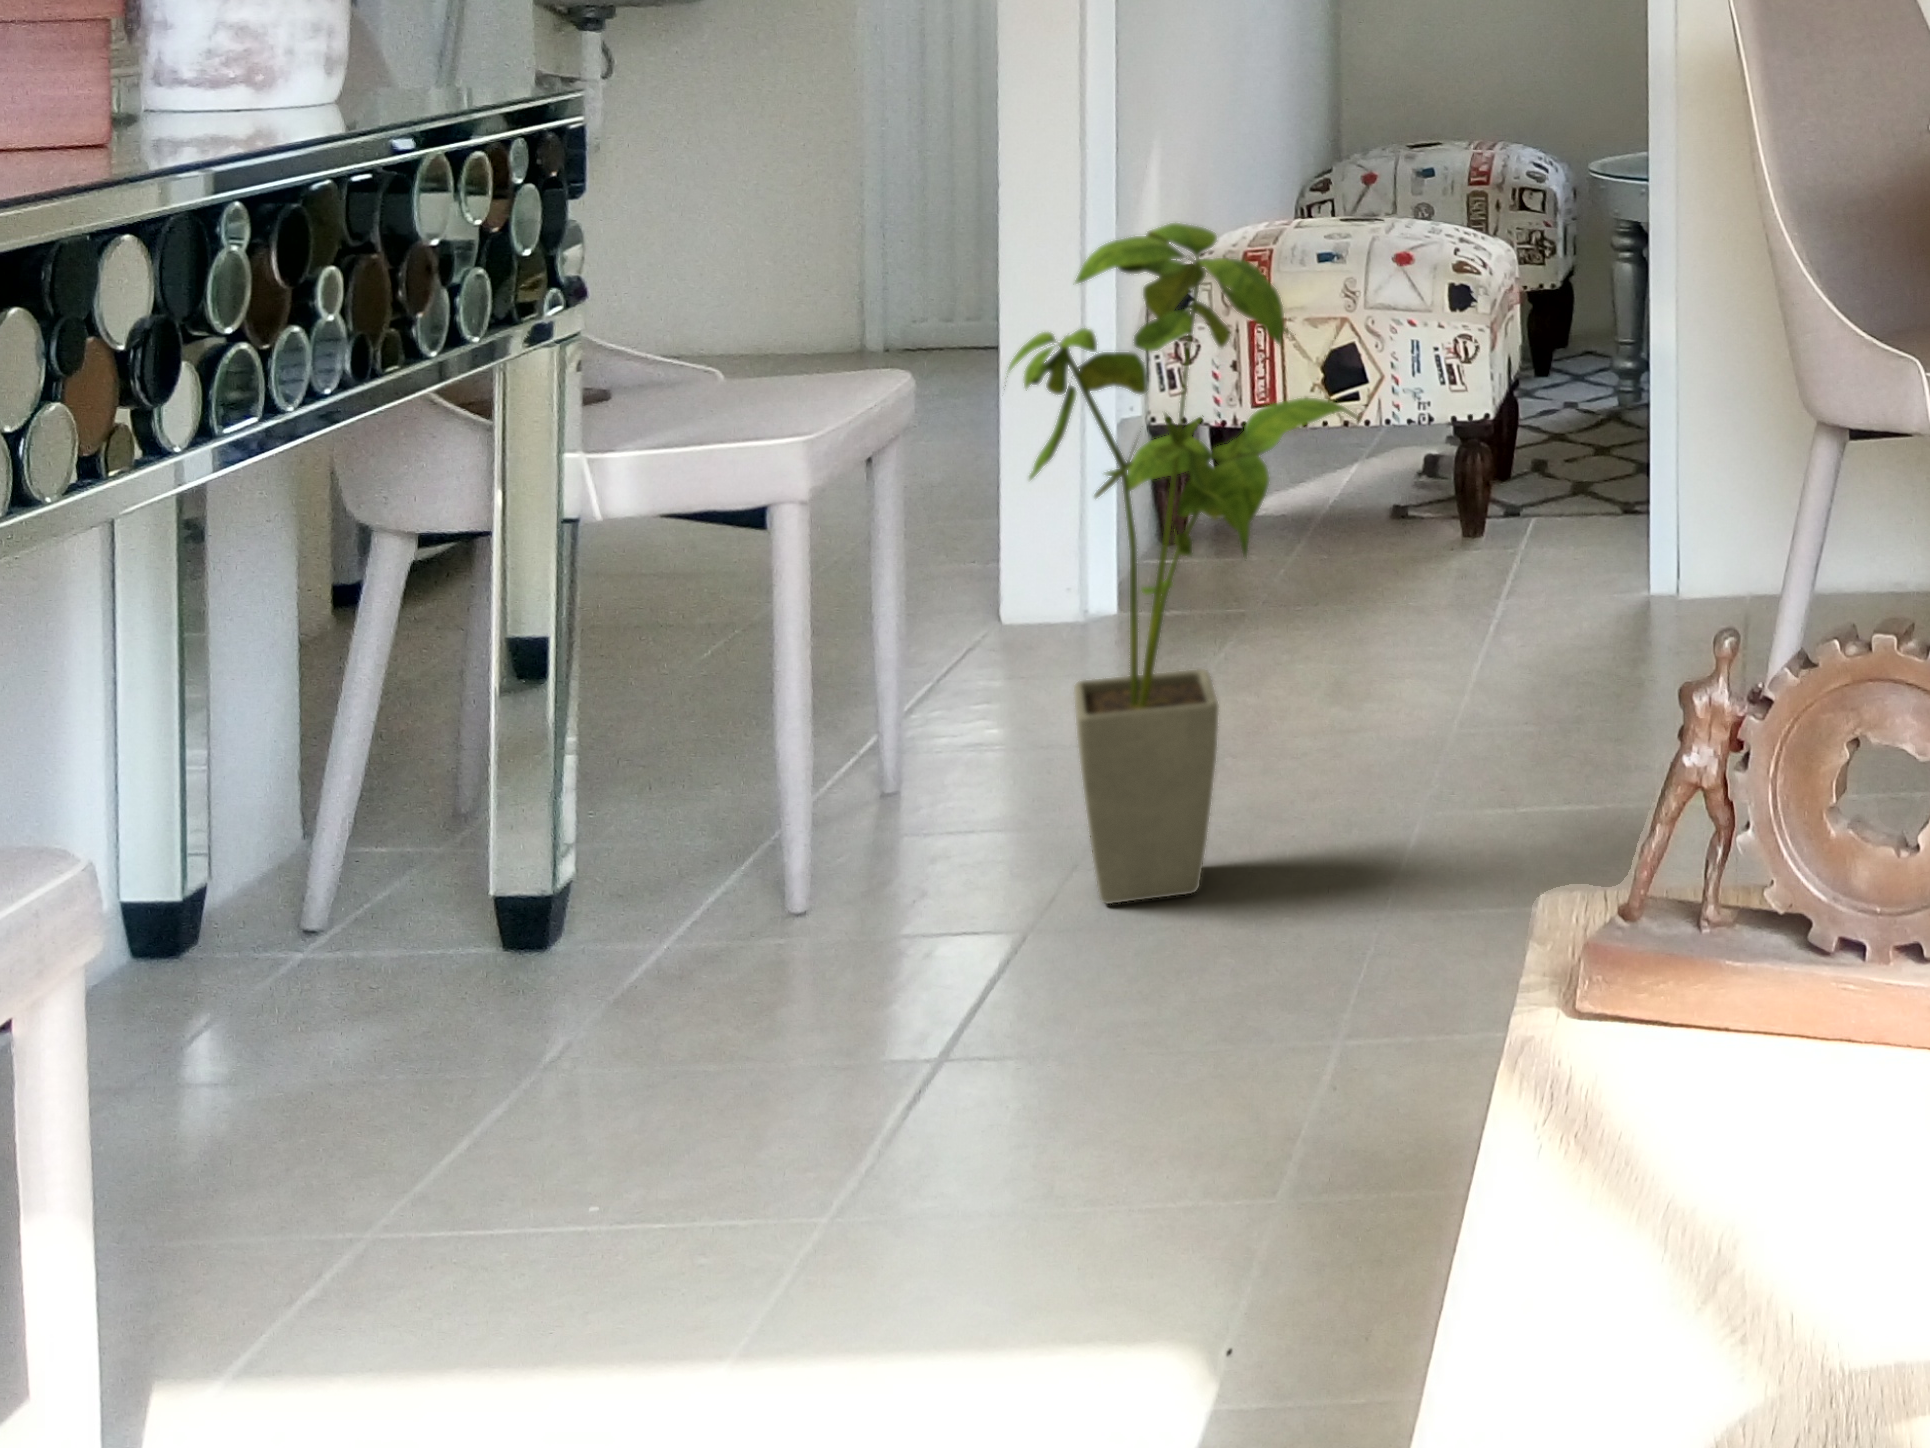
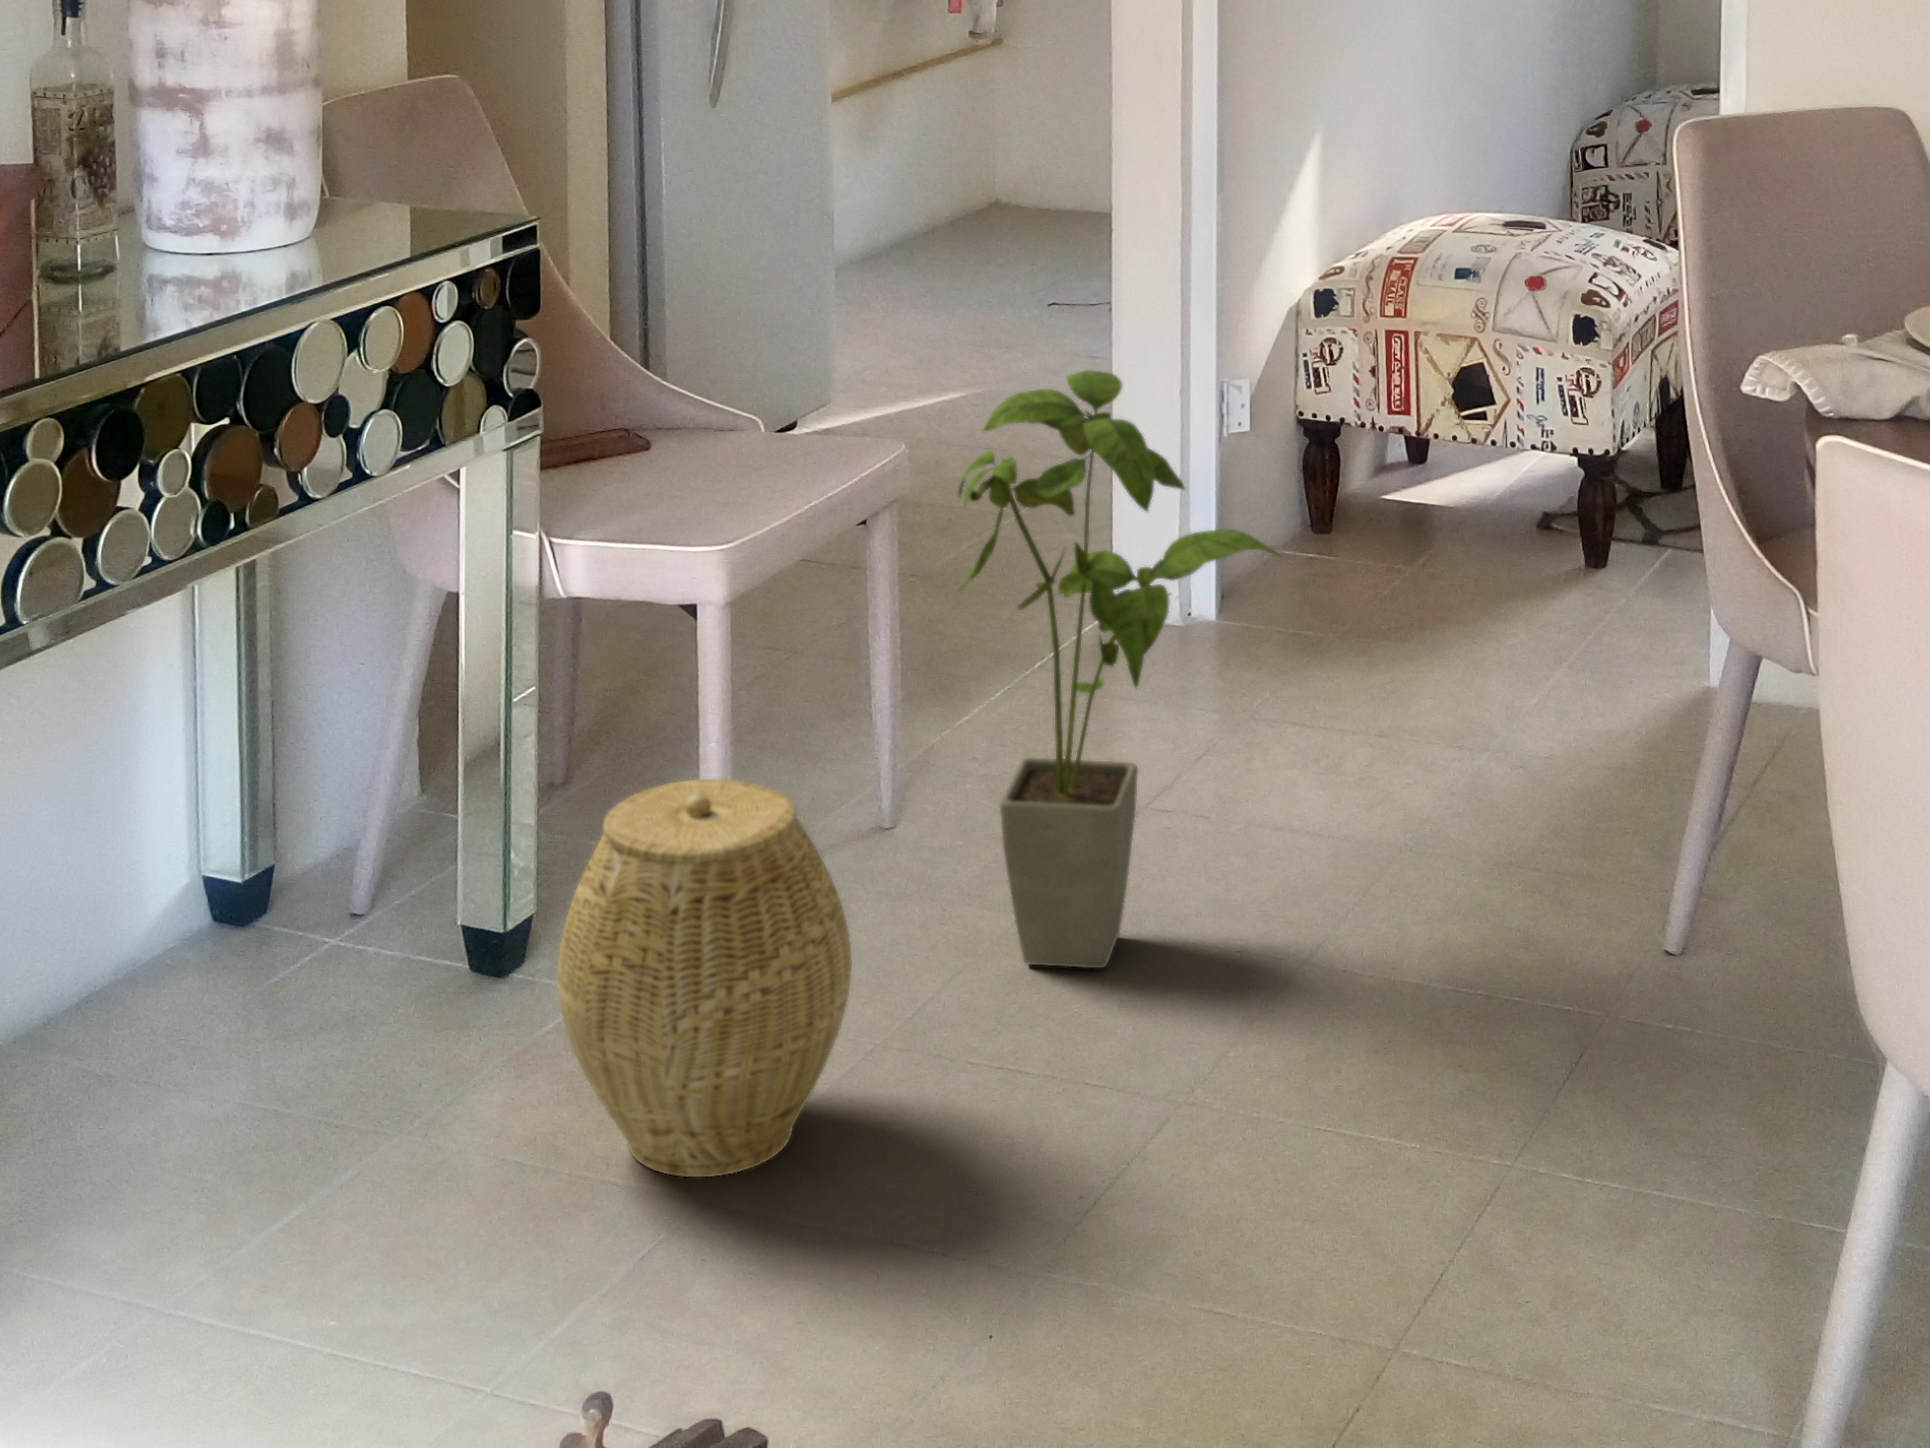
woven basket: none [633,680,1007,1158] -> present [557,779,852,1177]

